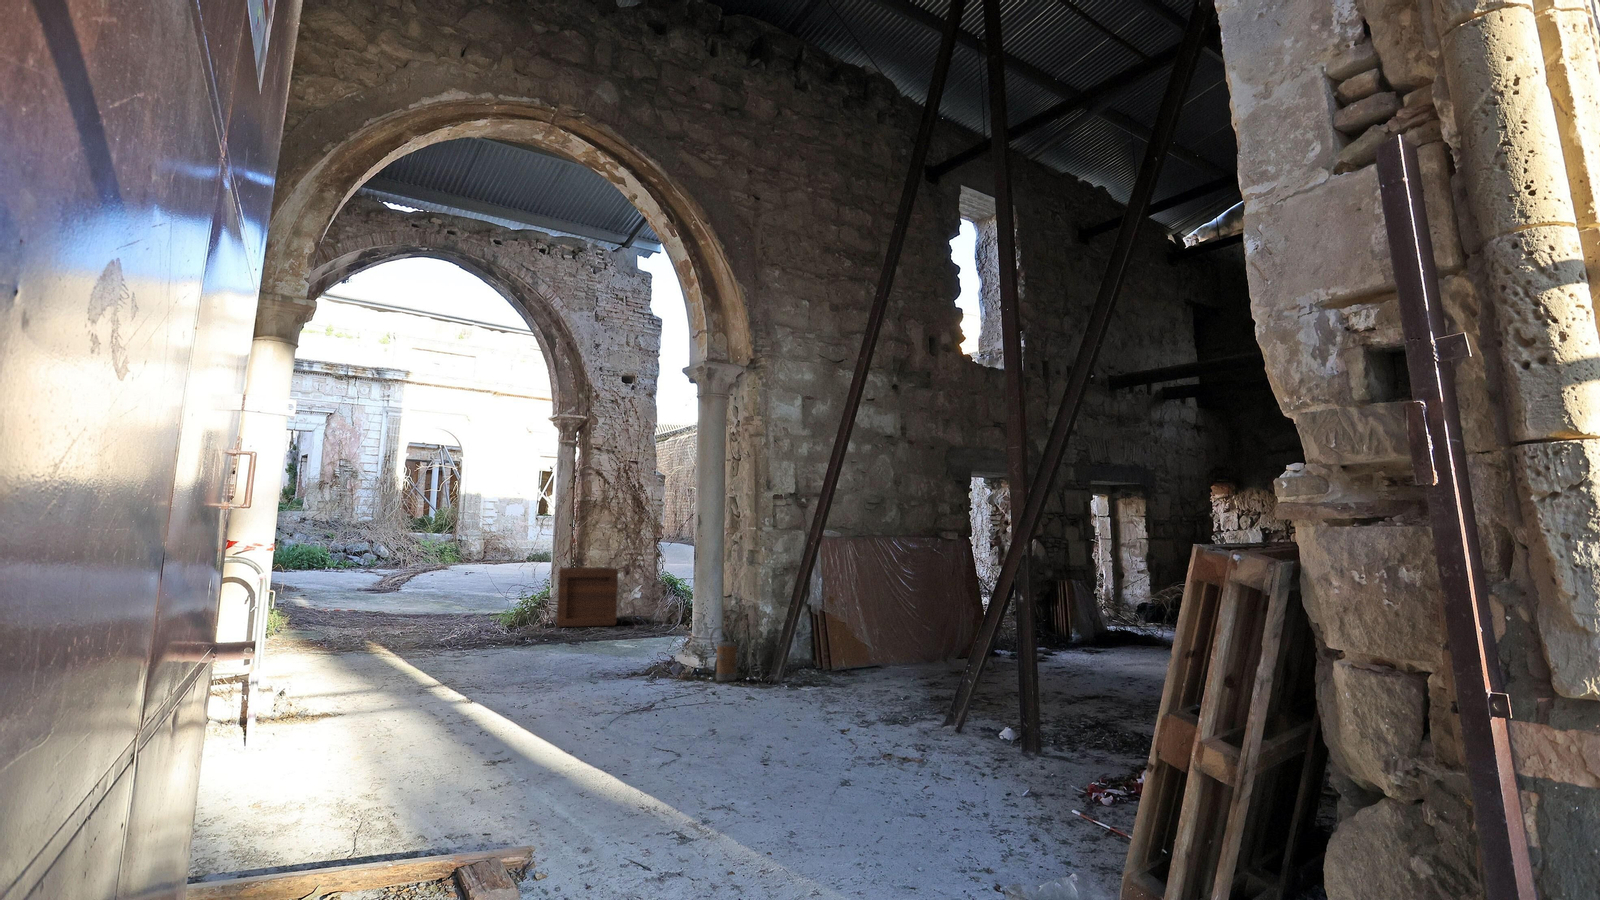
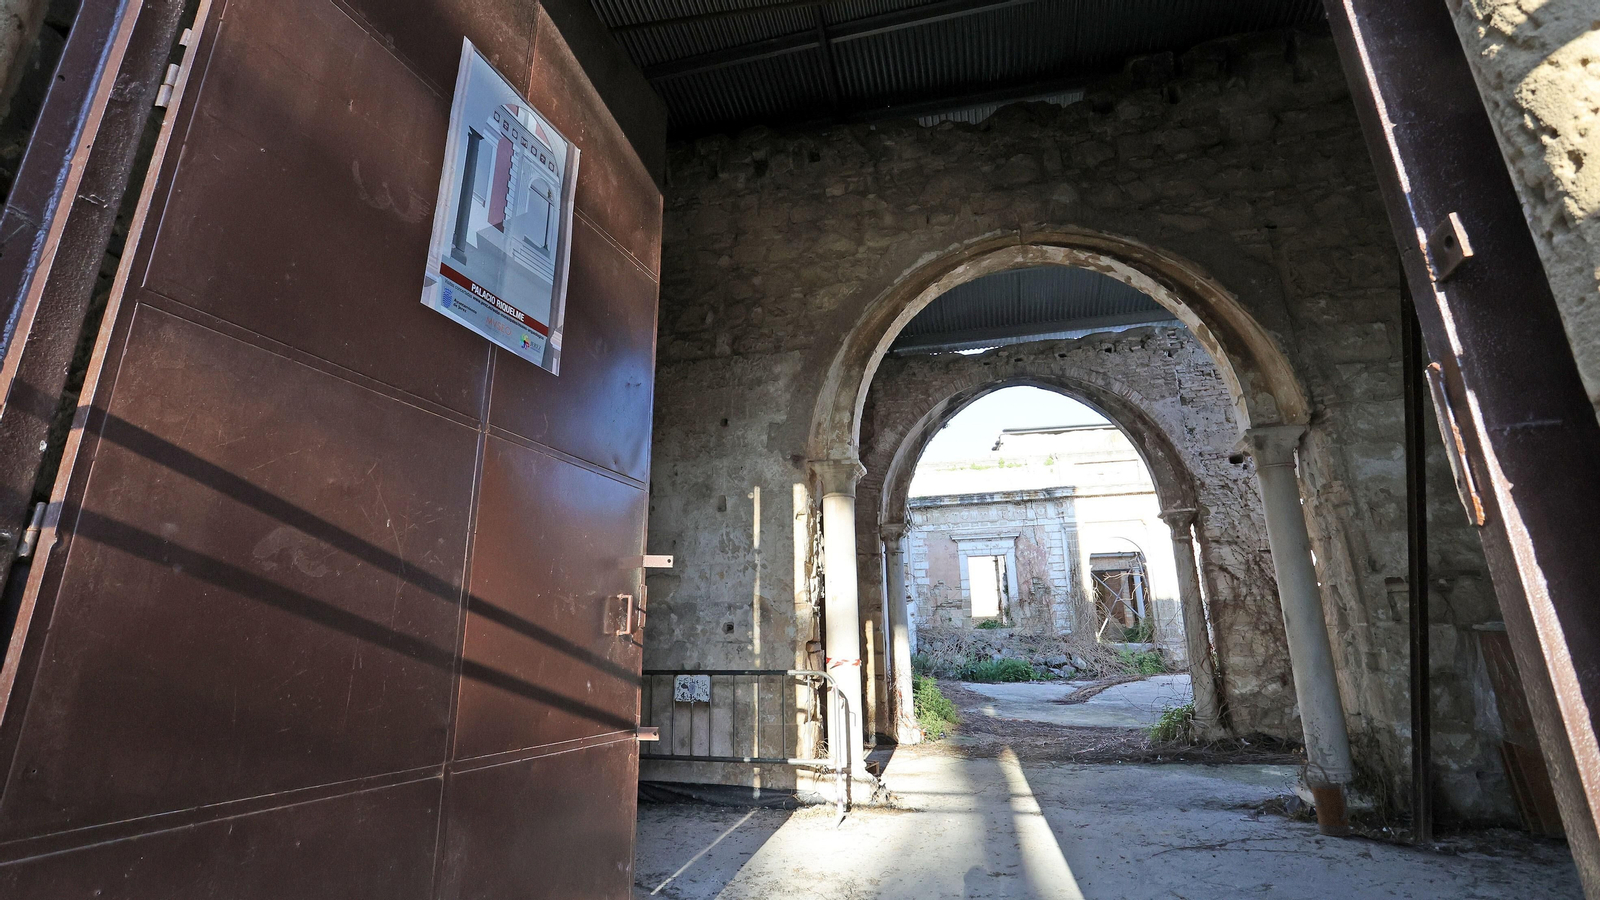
wooden crate: present [557,567,618,627] -> none [1185,679,1274,752]

